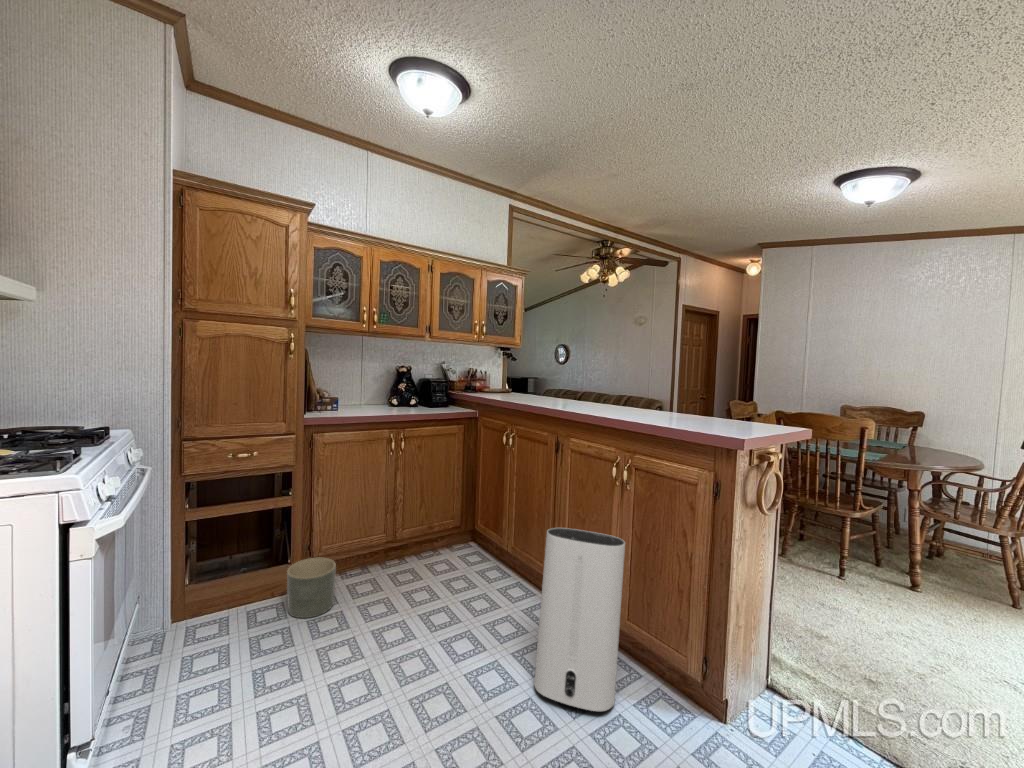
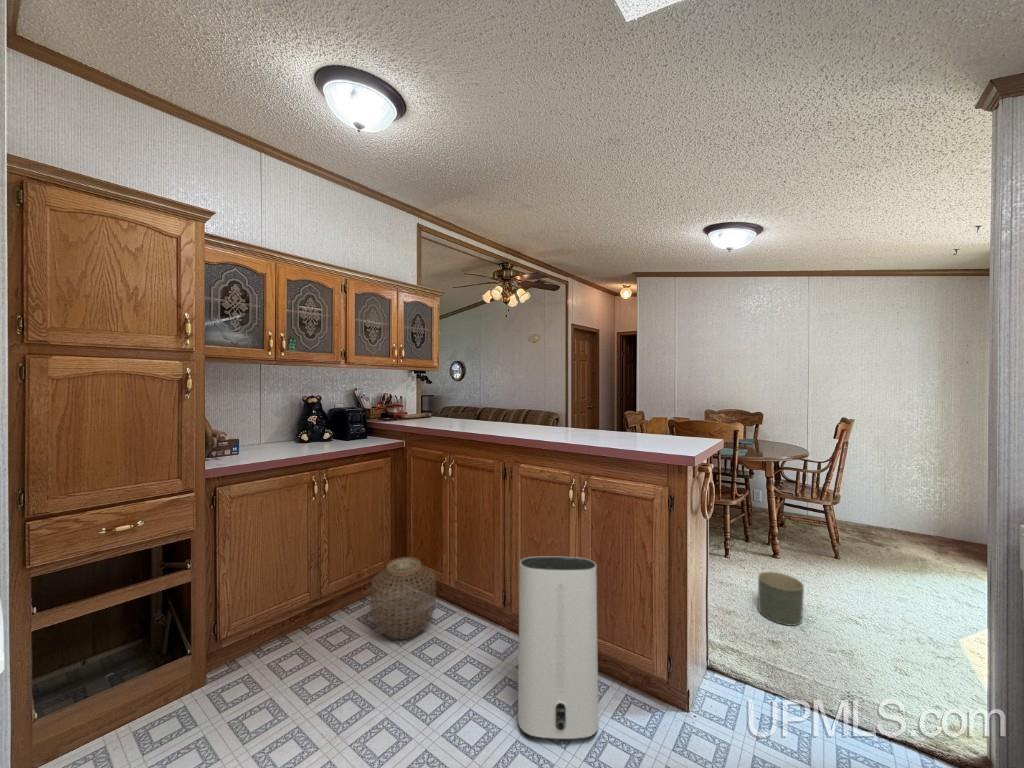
woven basket: none [433,518,493,591] -> present [370,557,436,639]
planter: present [287,558,336,618] -> present [758,572,804,626]

